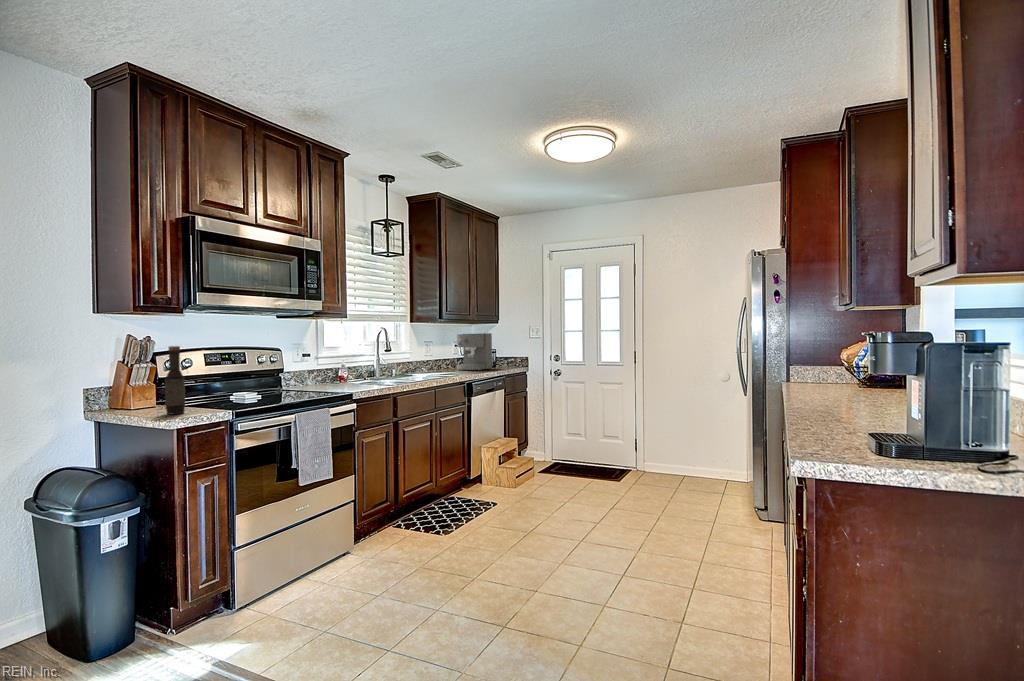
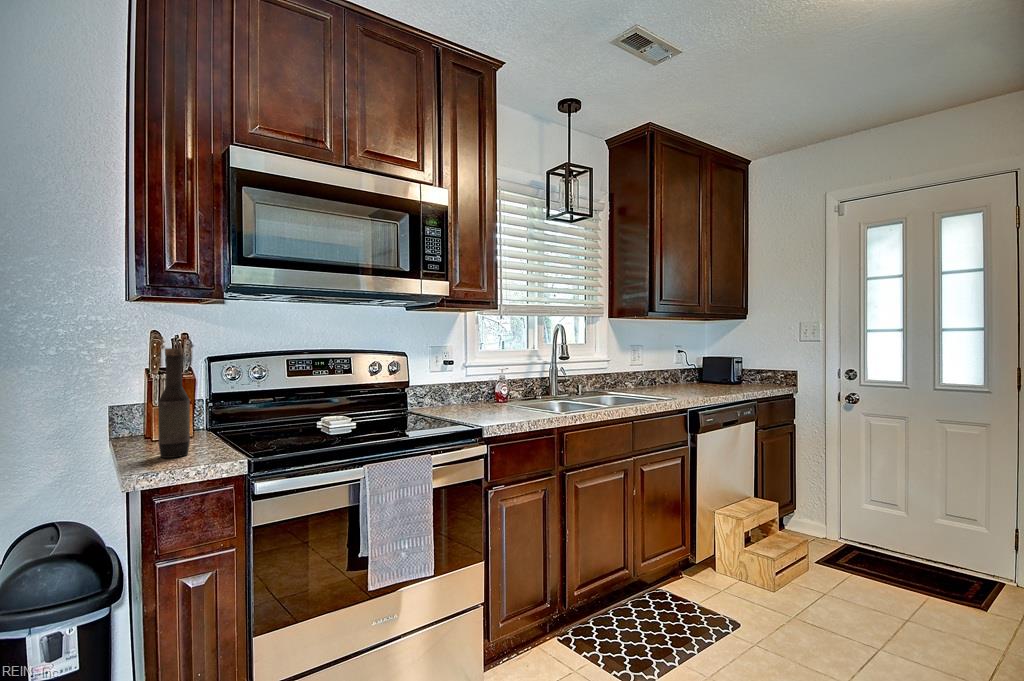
coffee maker: present [457,333,492,370] -> none [681,334,737,390]

